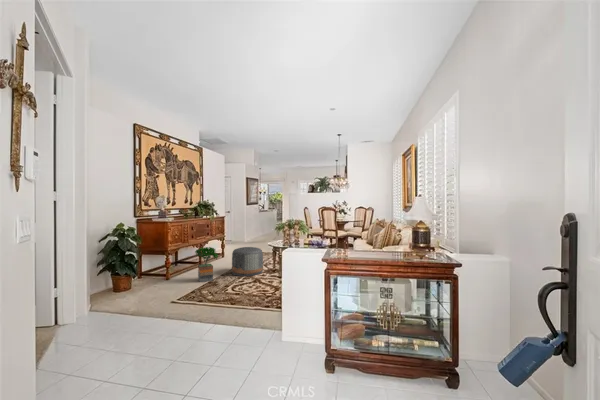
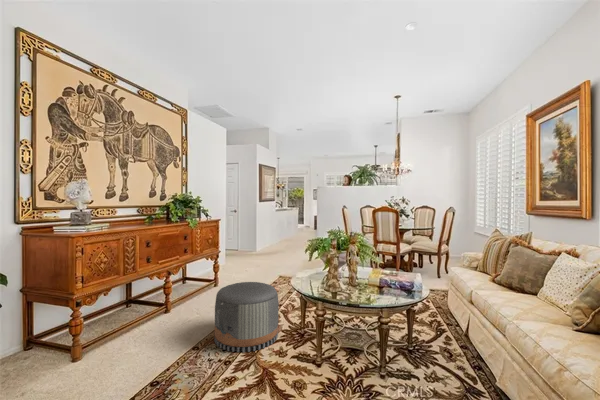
potted tree: present [195,247,218,282] -> none [122,286,179,375]

